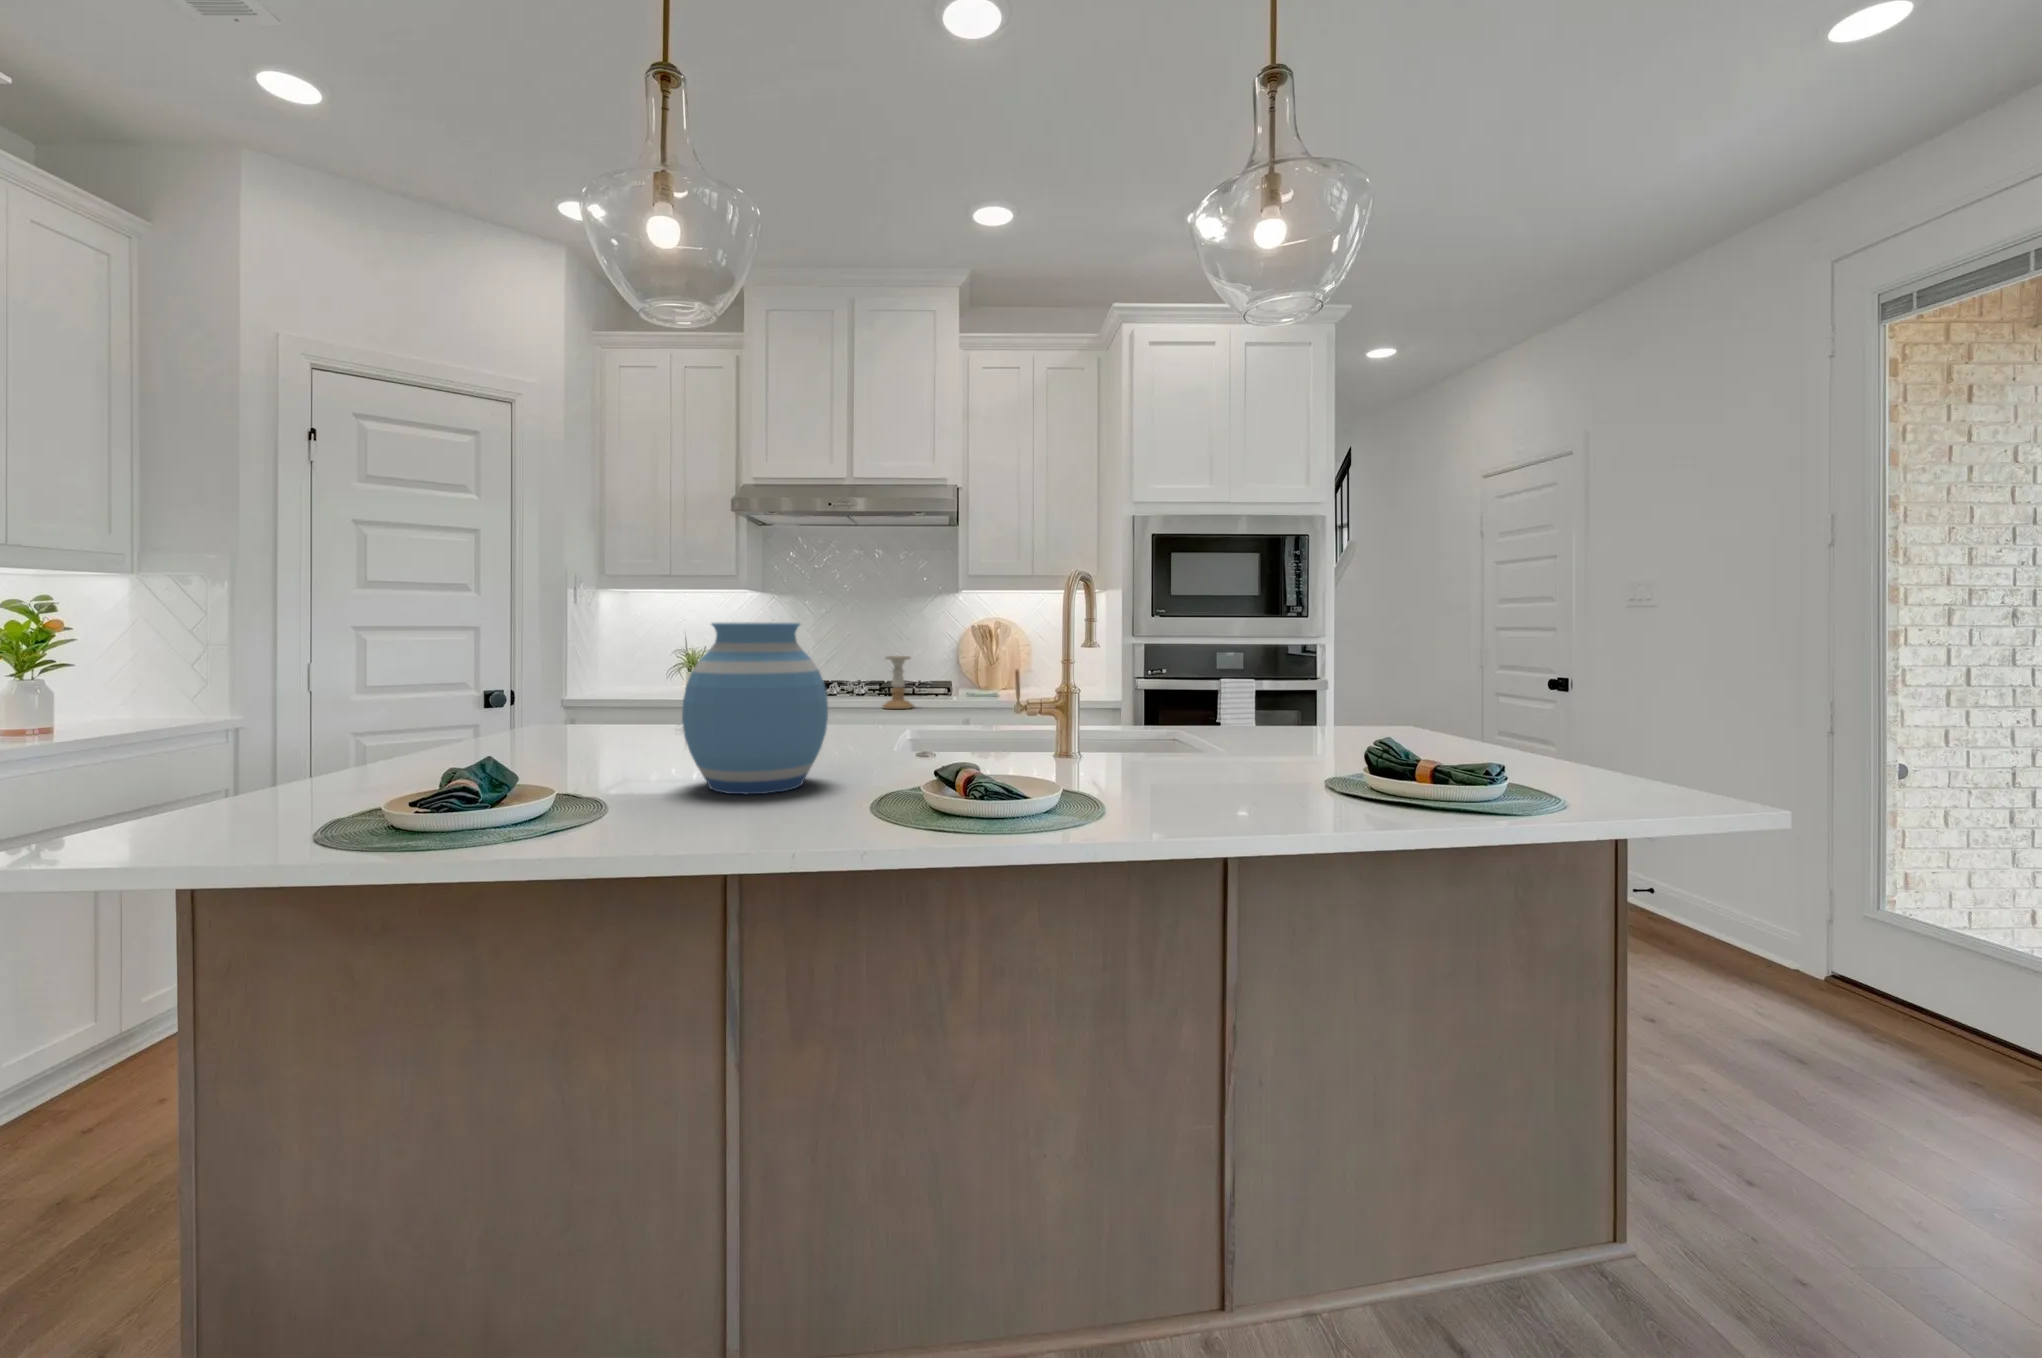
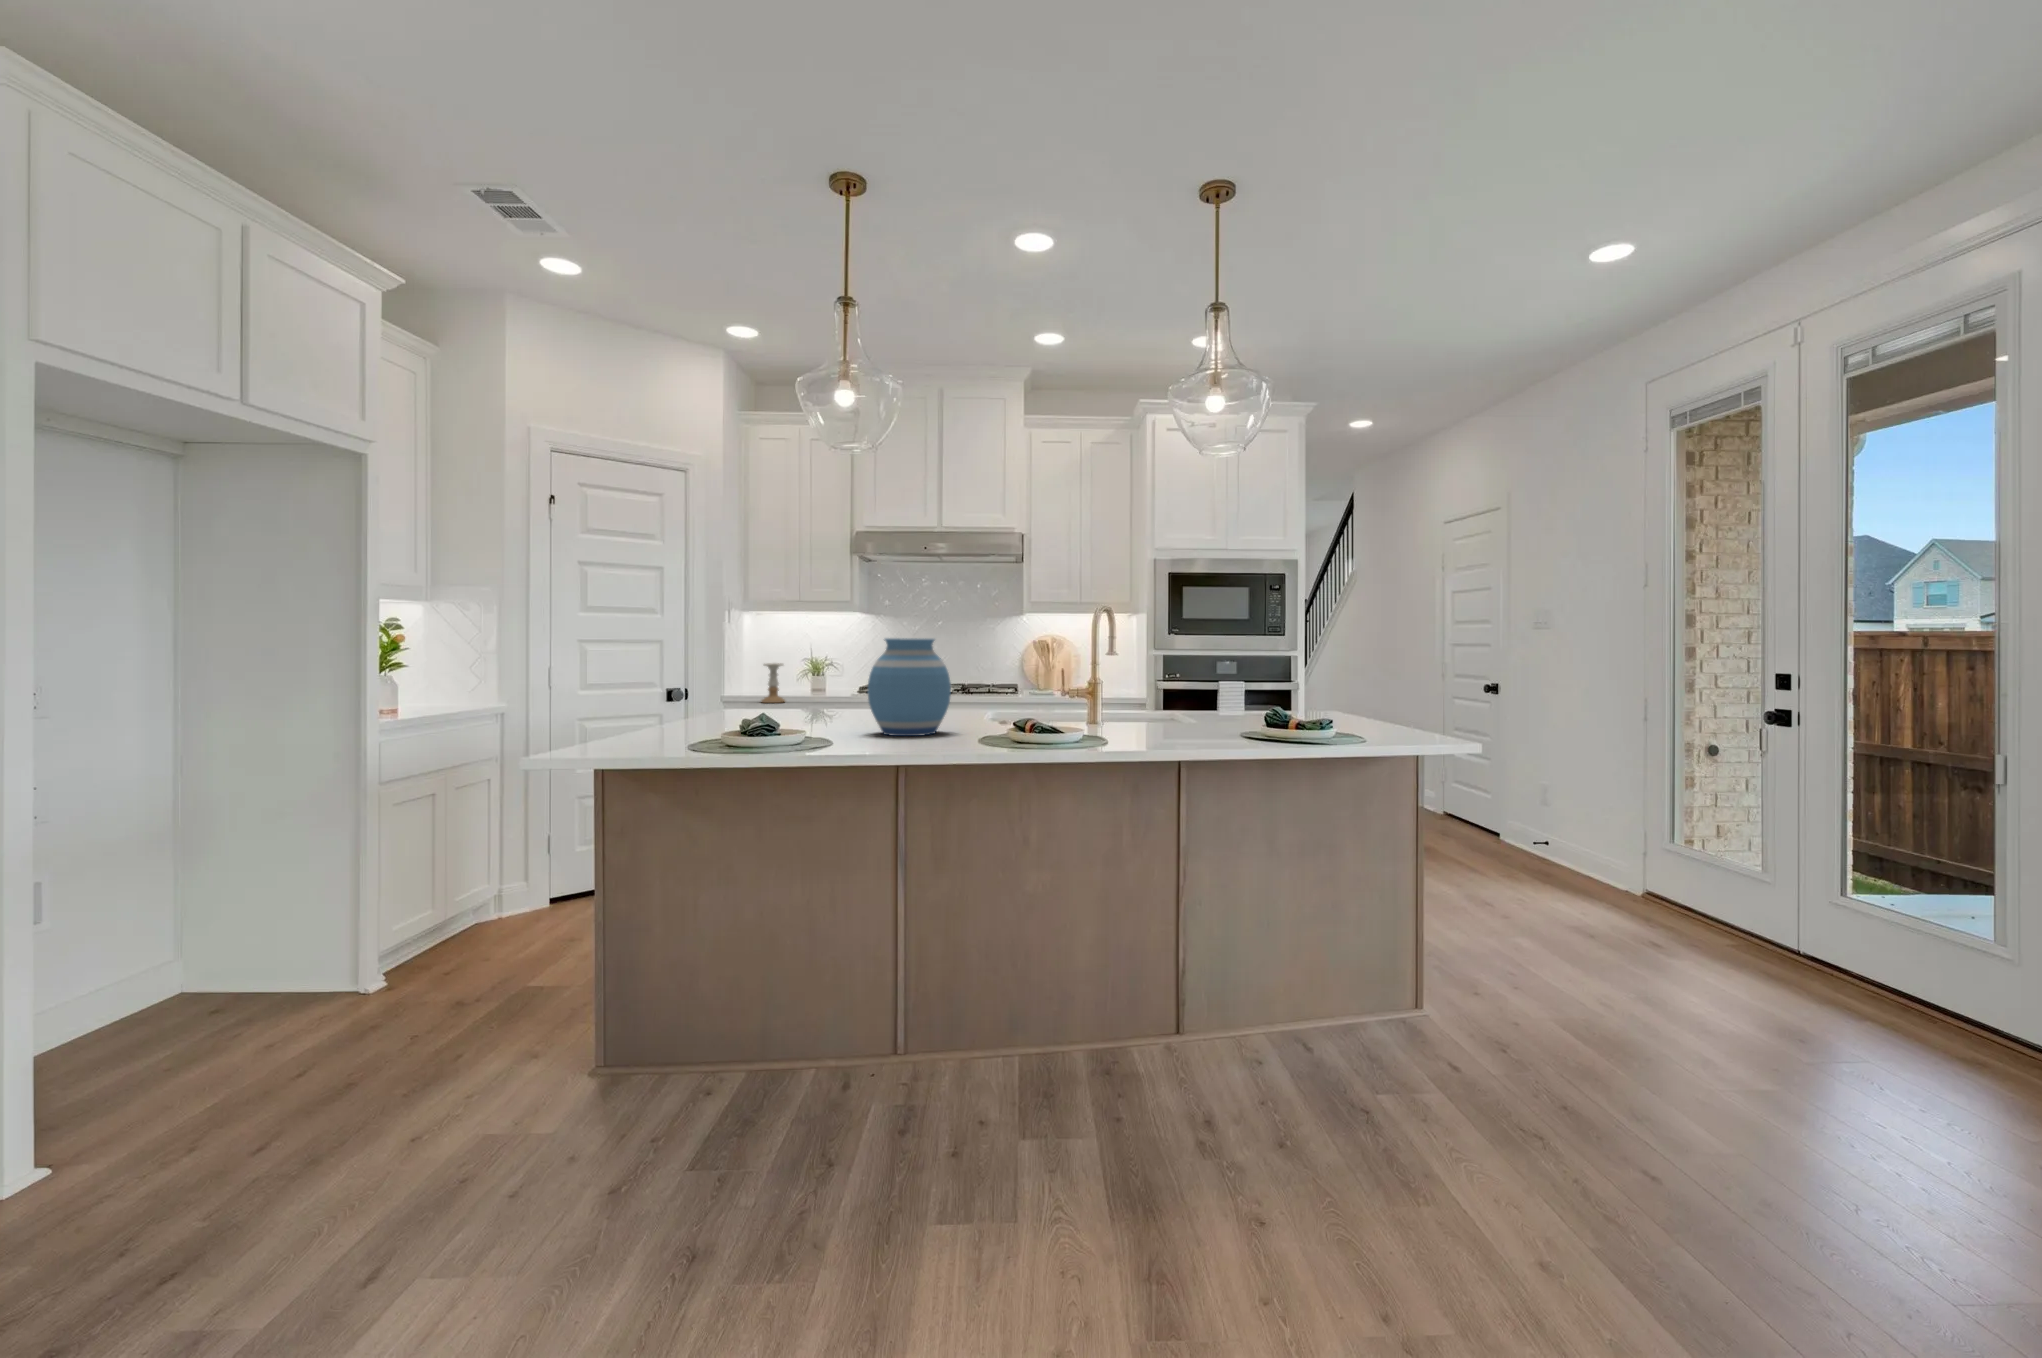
candle holder: present [883,656,913,709] -> present [762,663,785,703]

